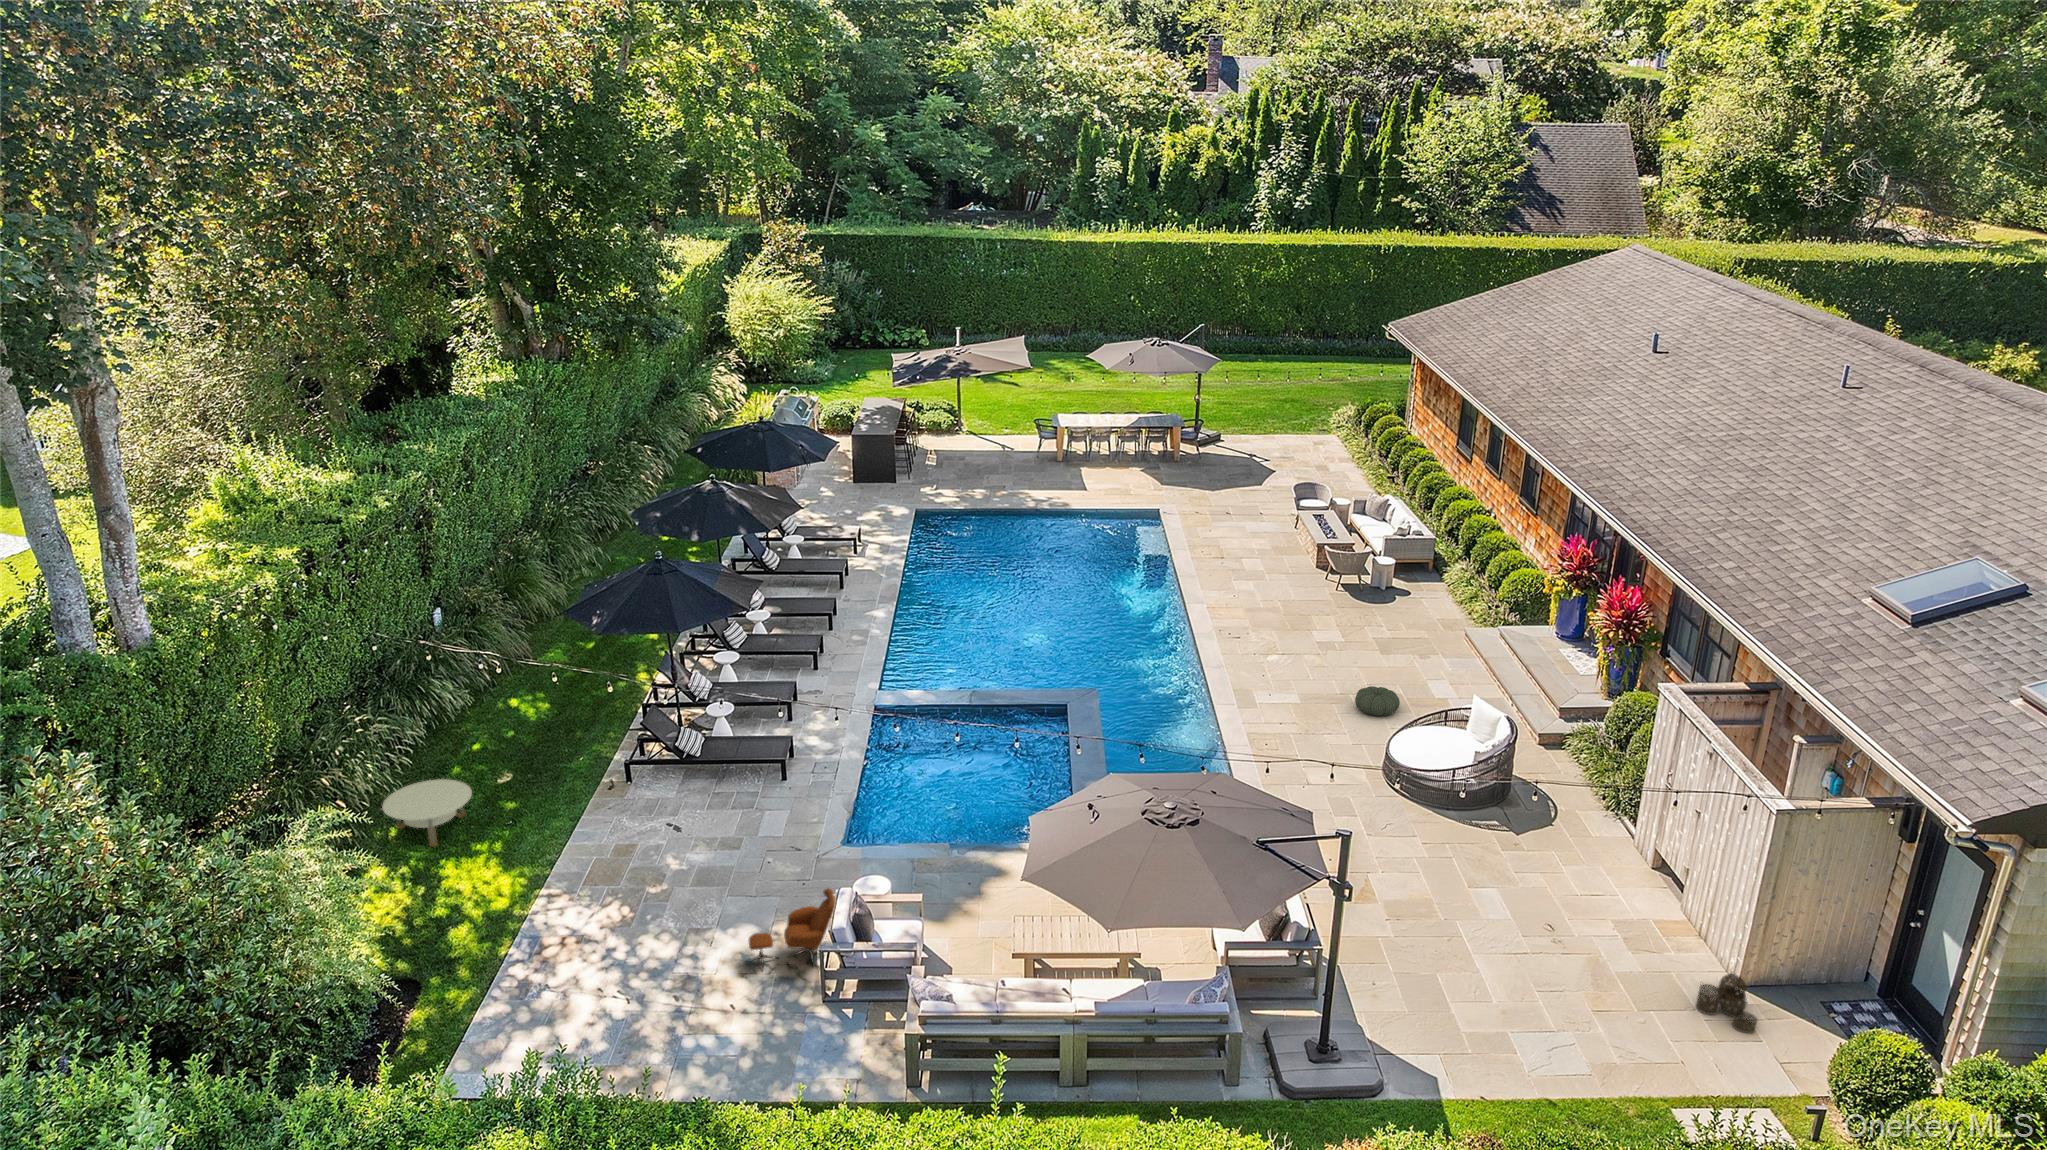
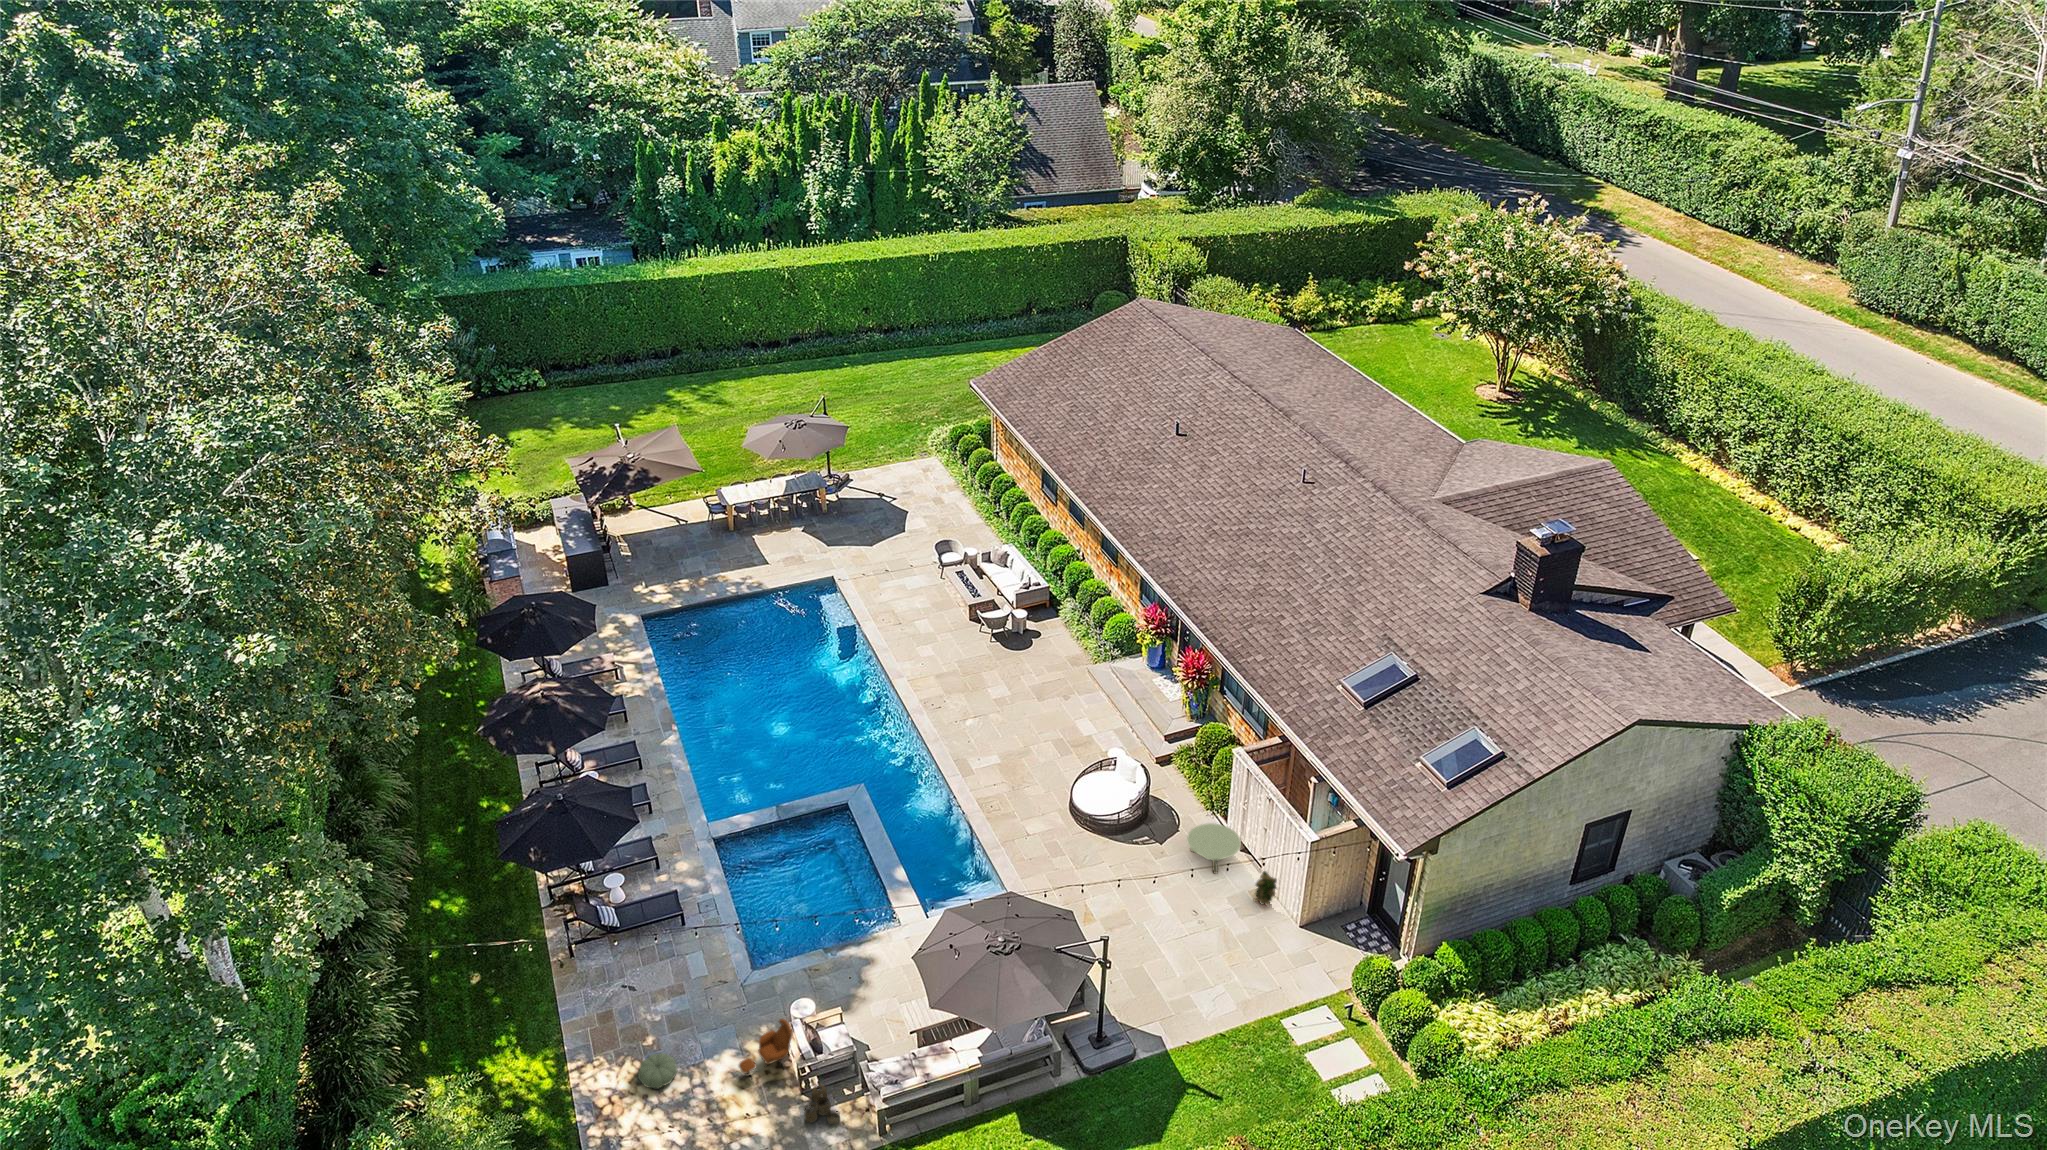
pouf: present [1355,686,1400,716] -> present [638,1053,678,1089]
round table: present [382,779,472,847] -> present [1187,823,1241,874]
decorative plant: none [1658,885,1710,948] -> present [1254,871,1277,906]
woven basket: present [1696,973,1757,1033] -> present [804,1084,840,1124]

